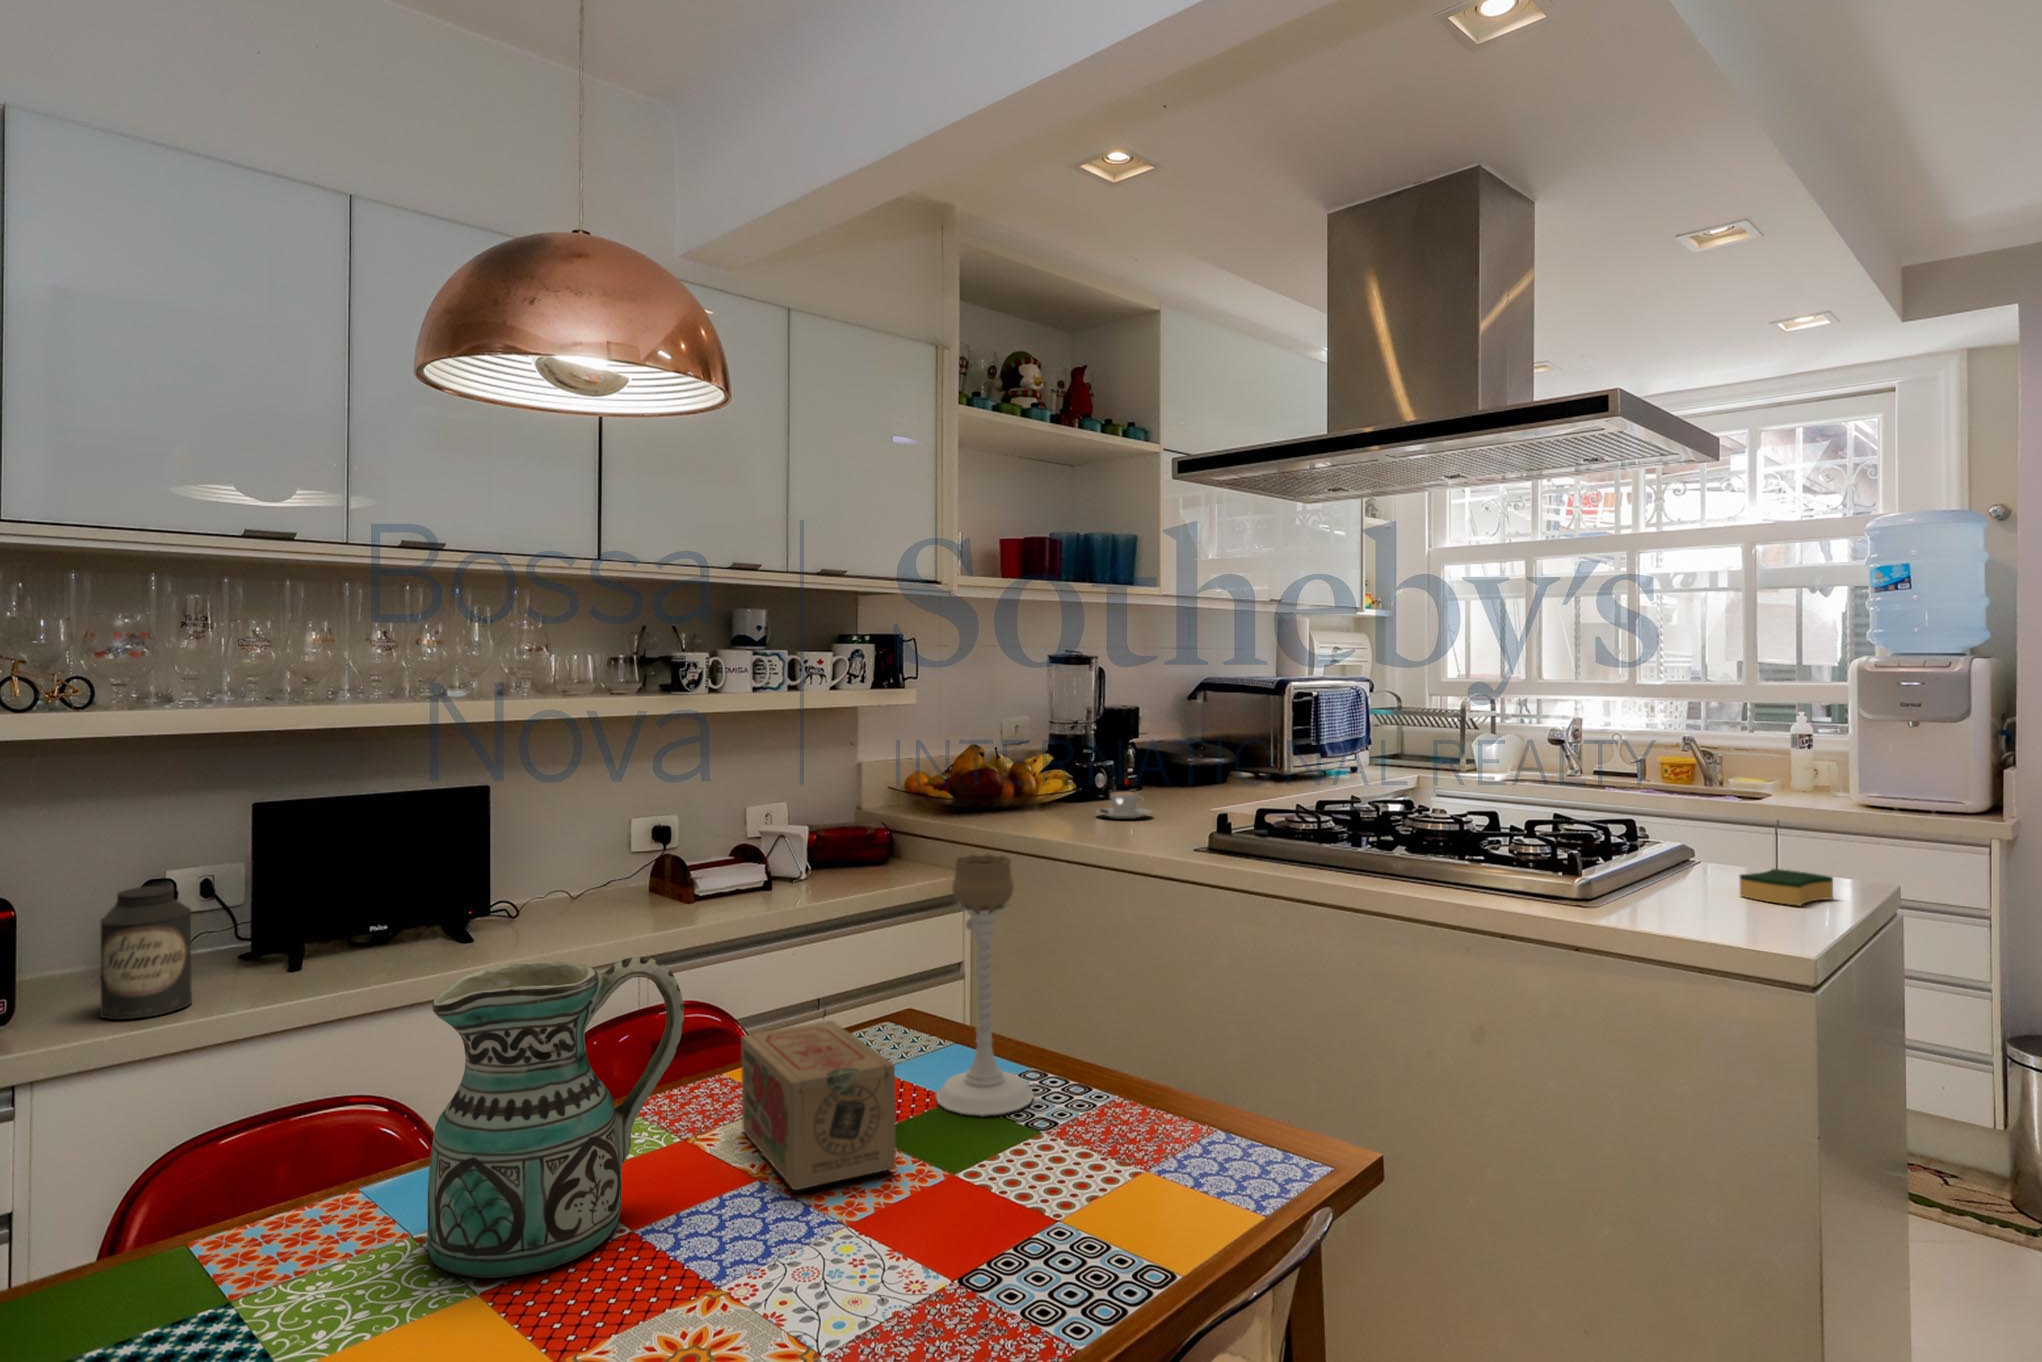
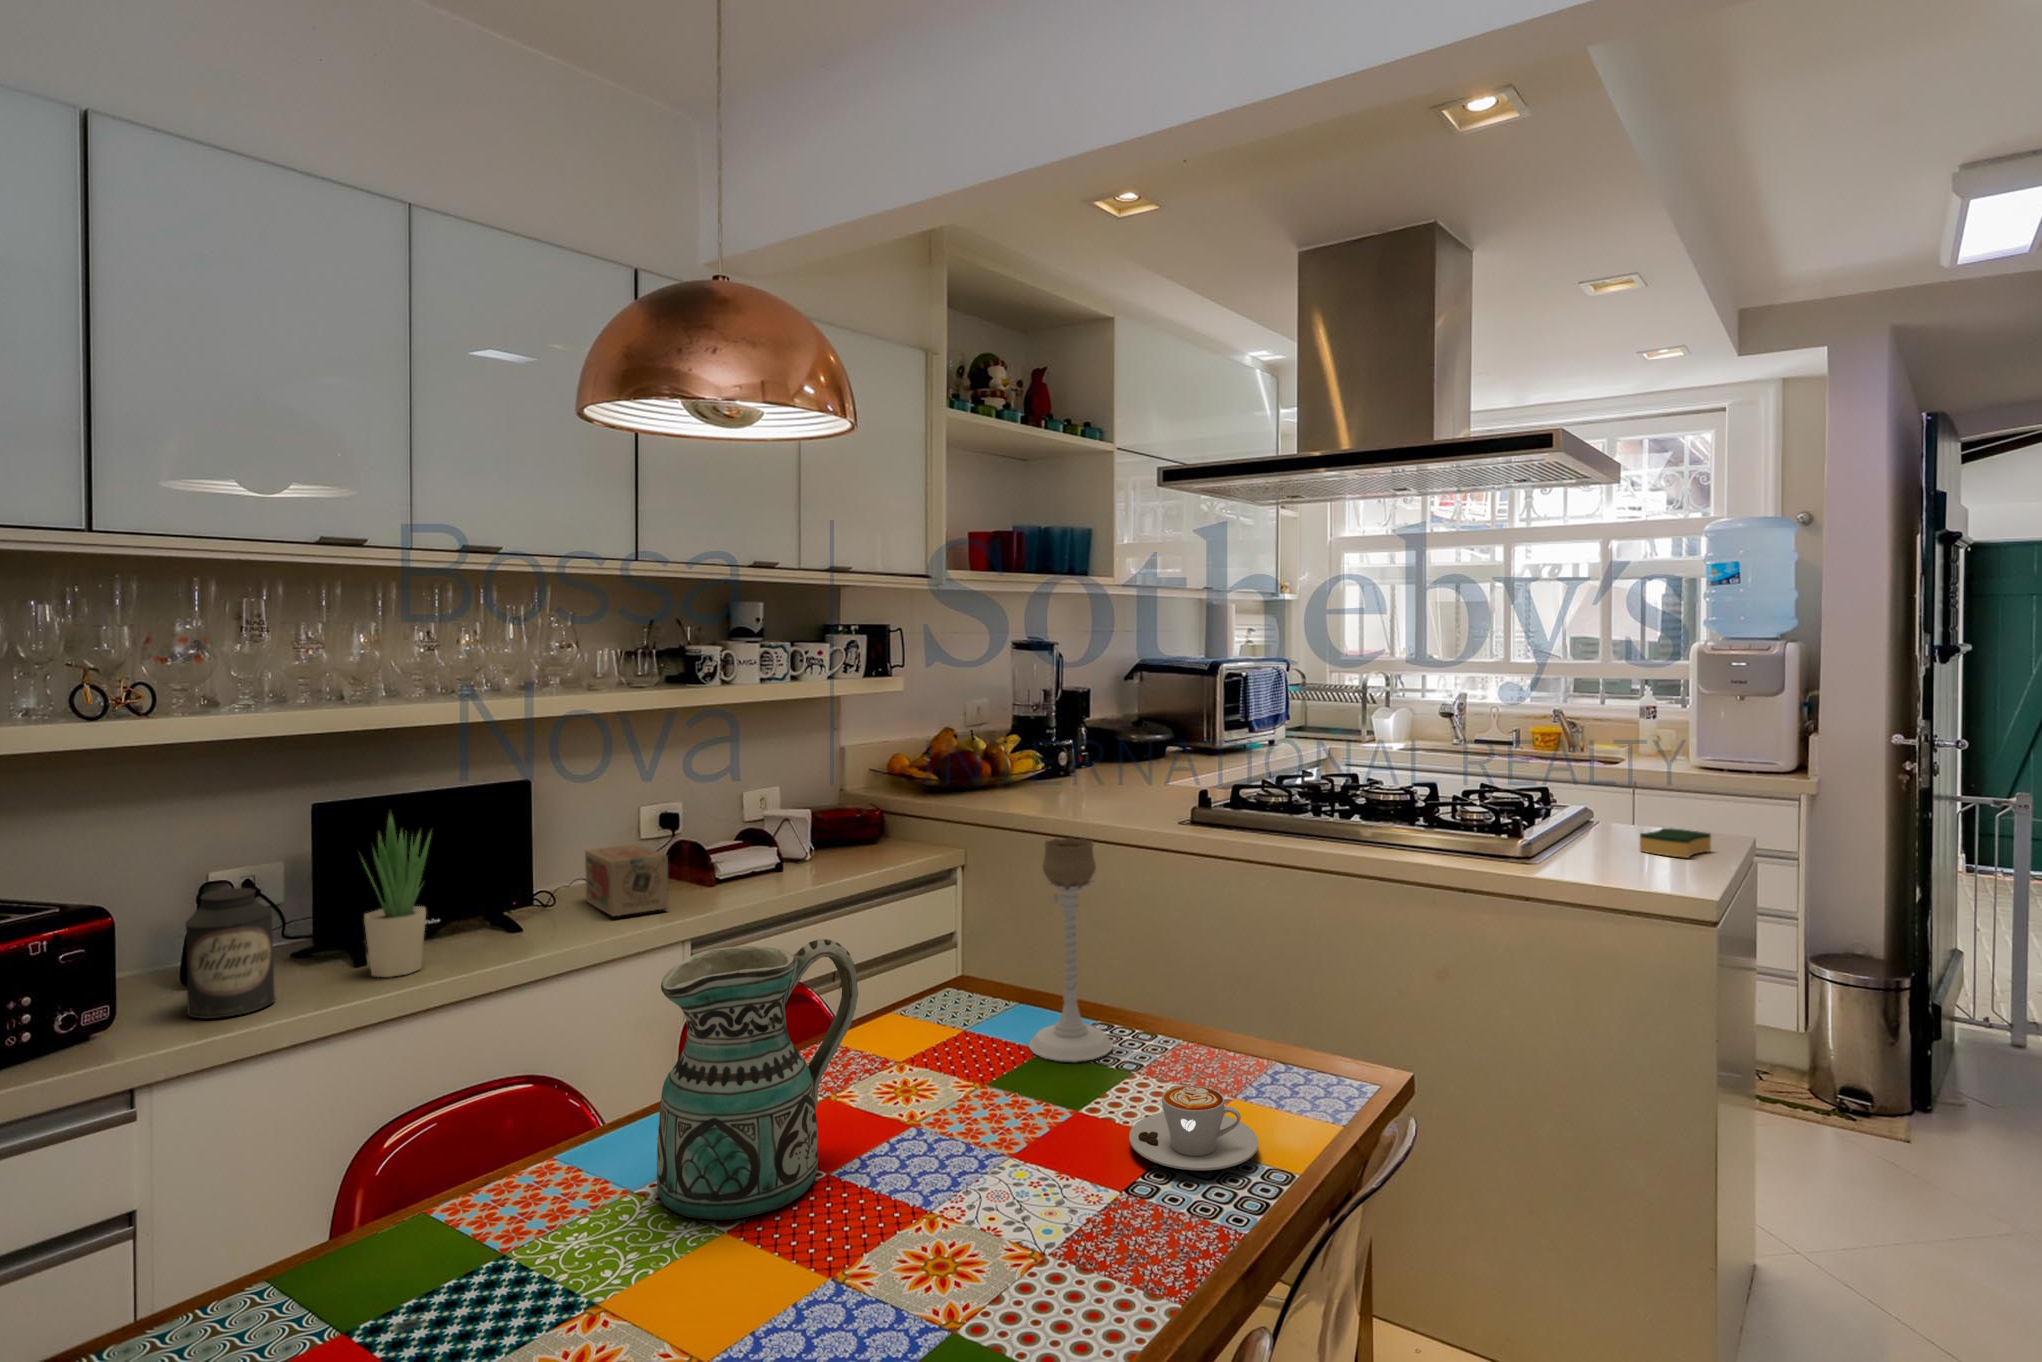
coffee cup: present [1096,792,1152,819] -> present [1129,1085,1258,1170]
potted plant: none [290,810,369,985] -> present [363,811,431,977]
tea box: present [741,1021,896,1190] -> present [585,844,669,916]

